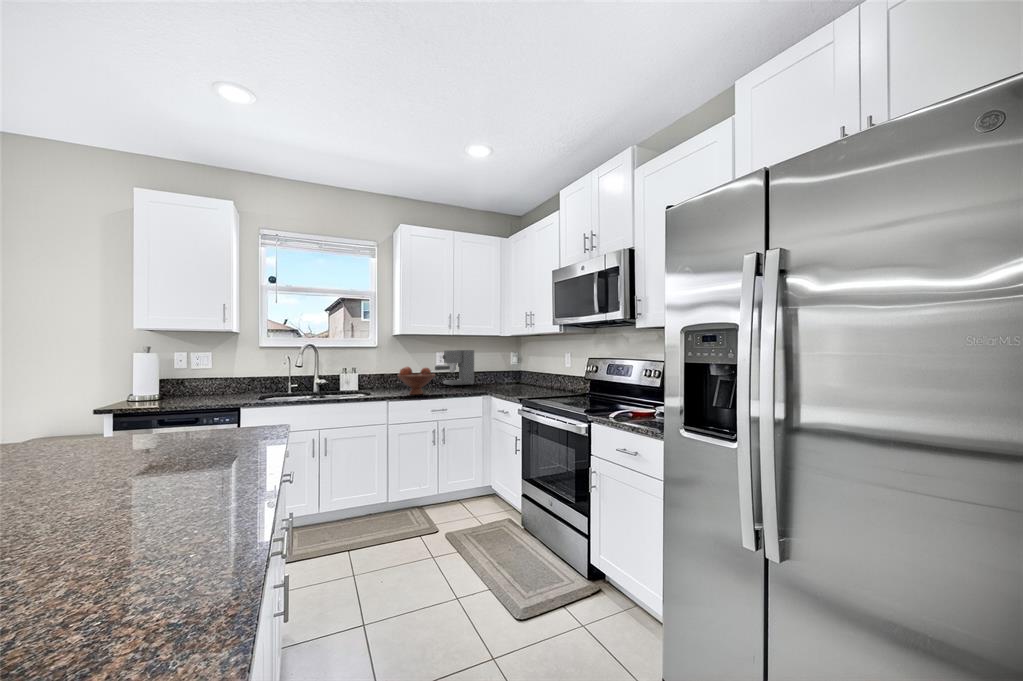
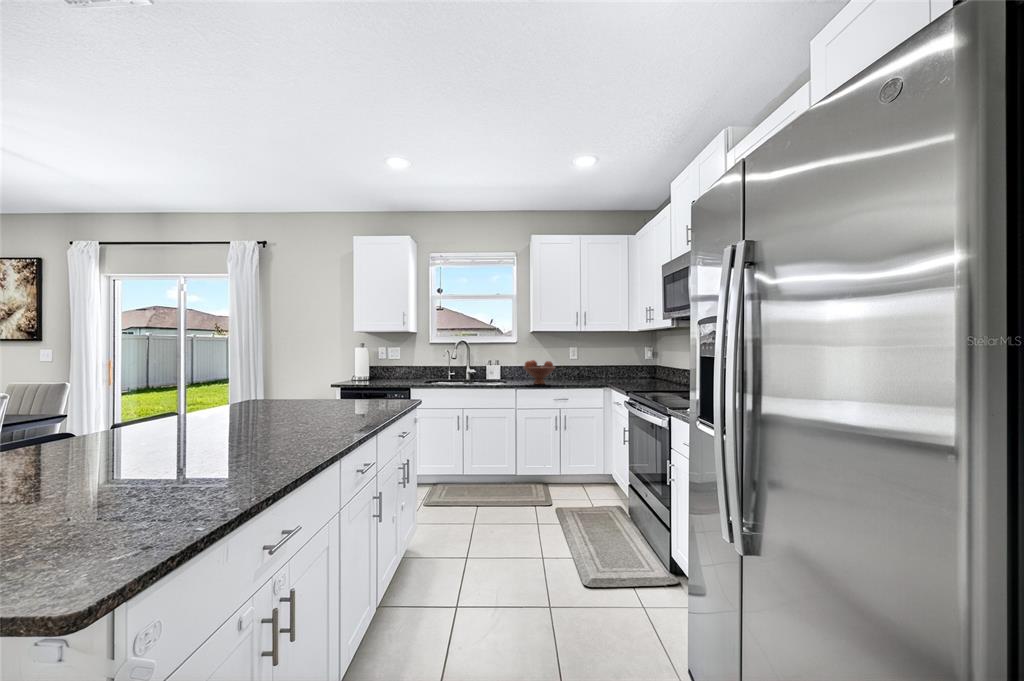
coffee maker: present [435,350,474,386] -> none [567,345,605,379]

